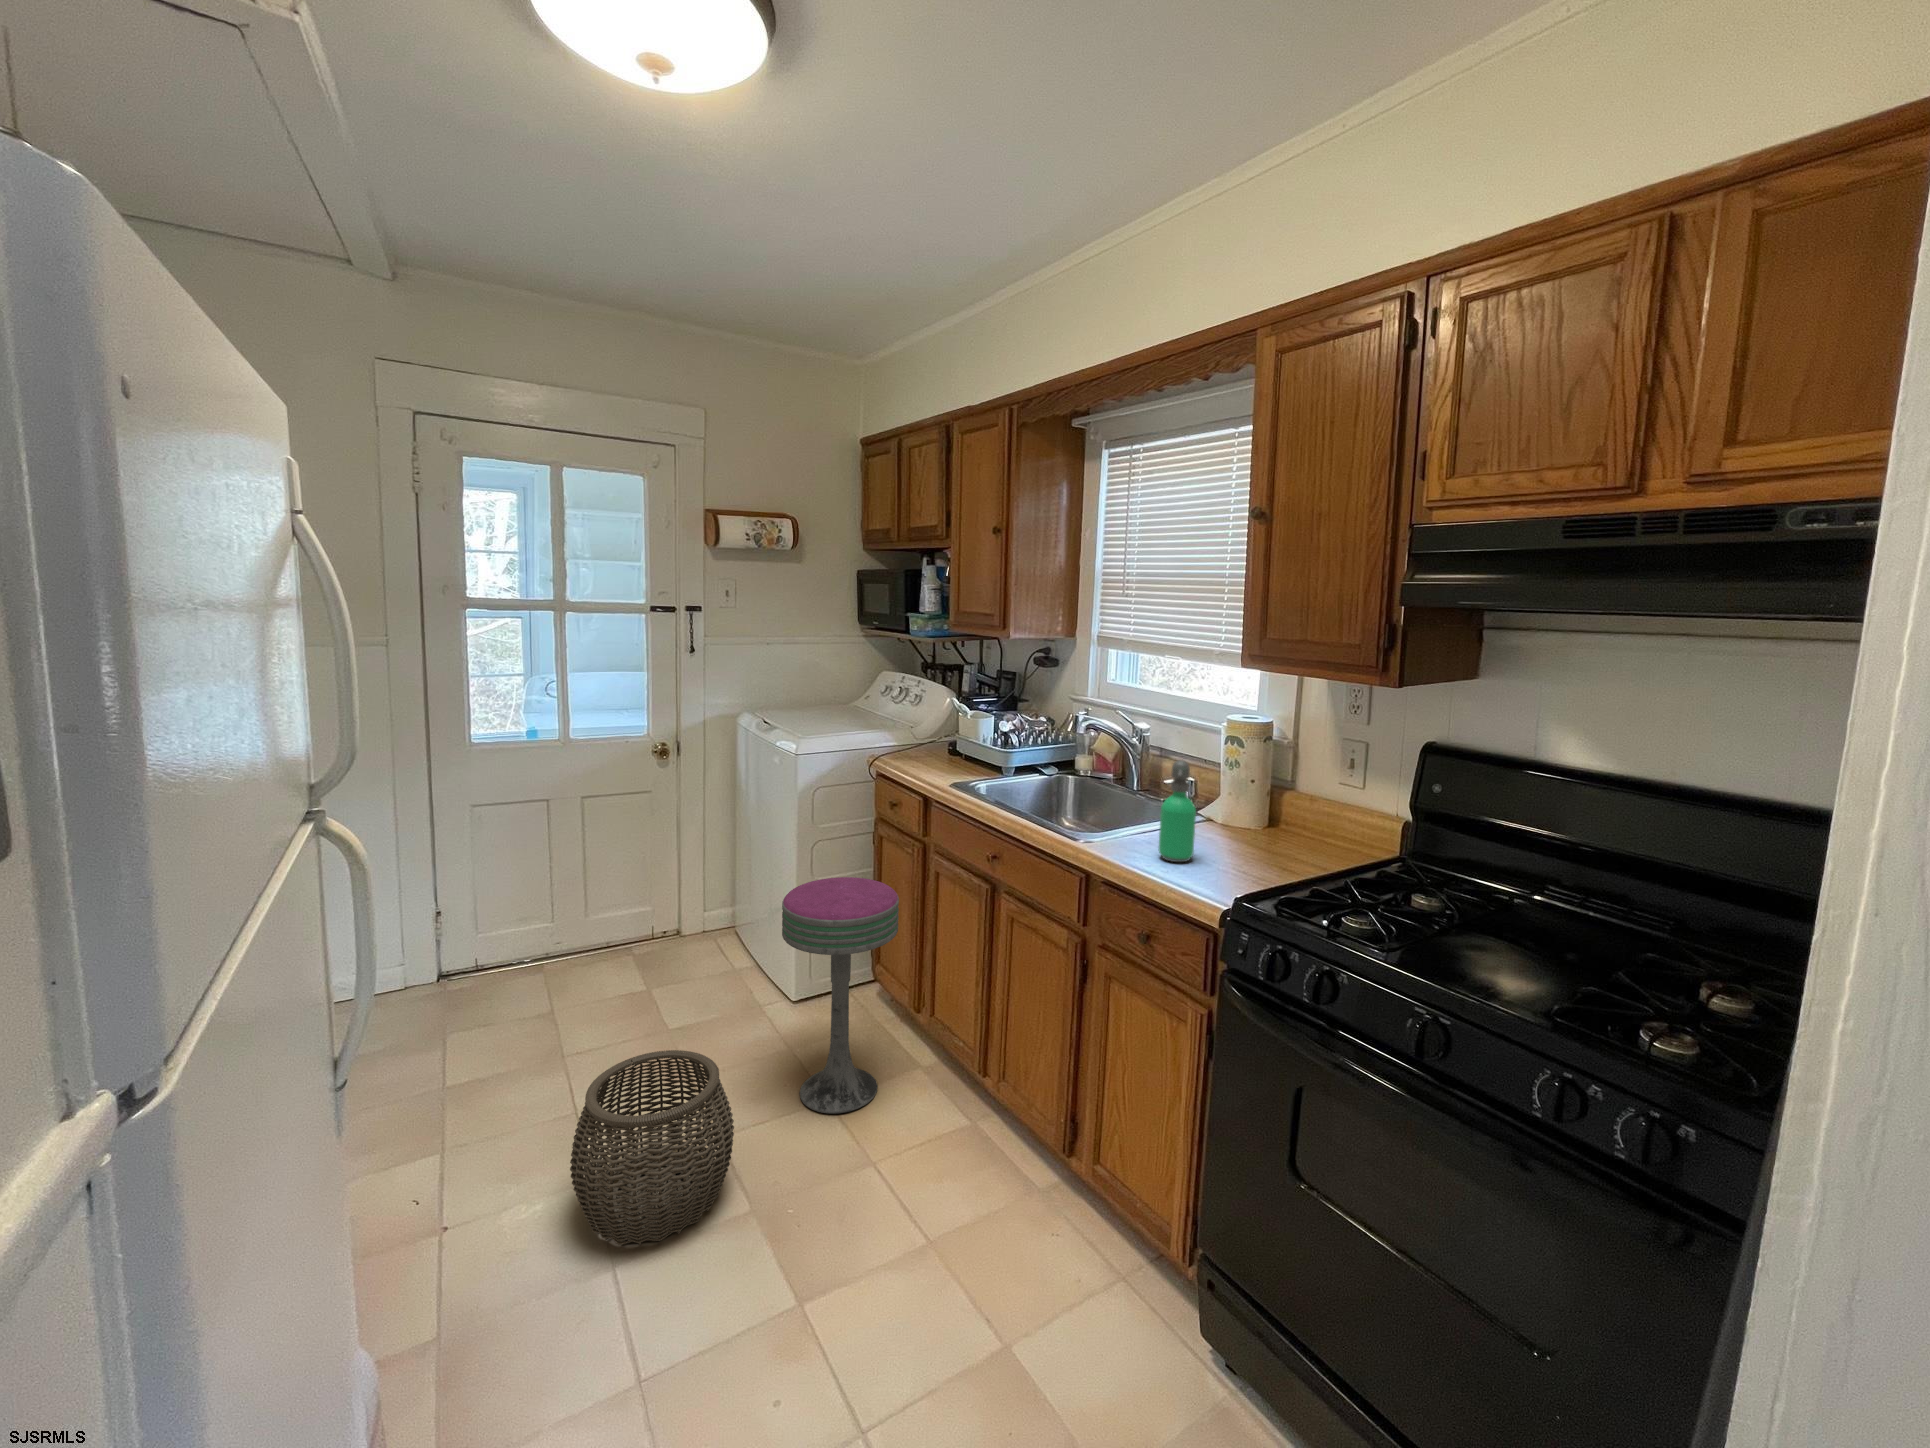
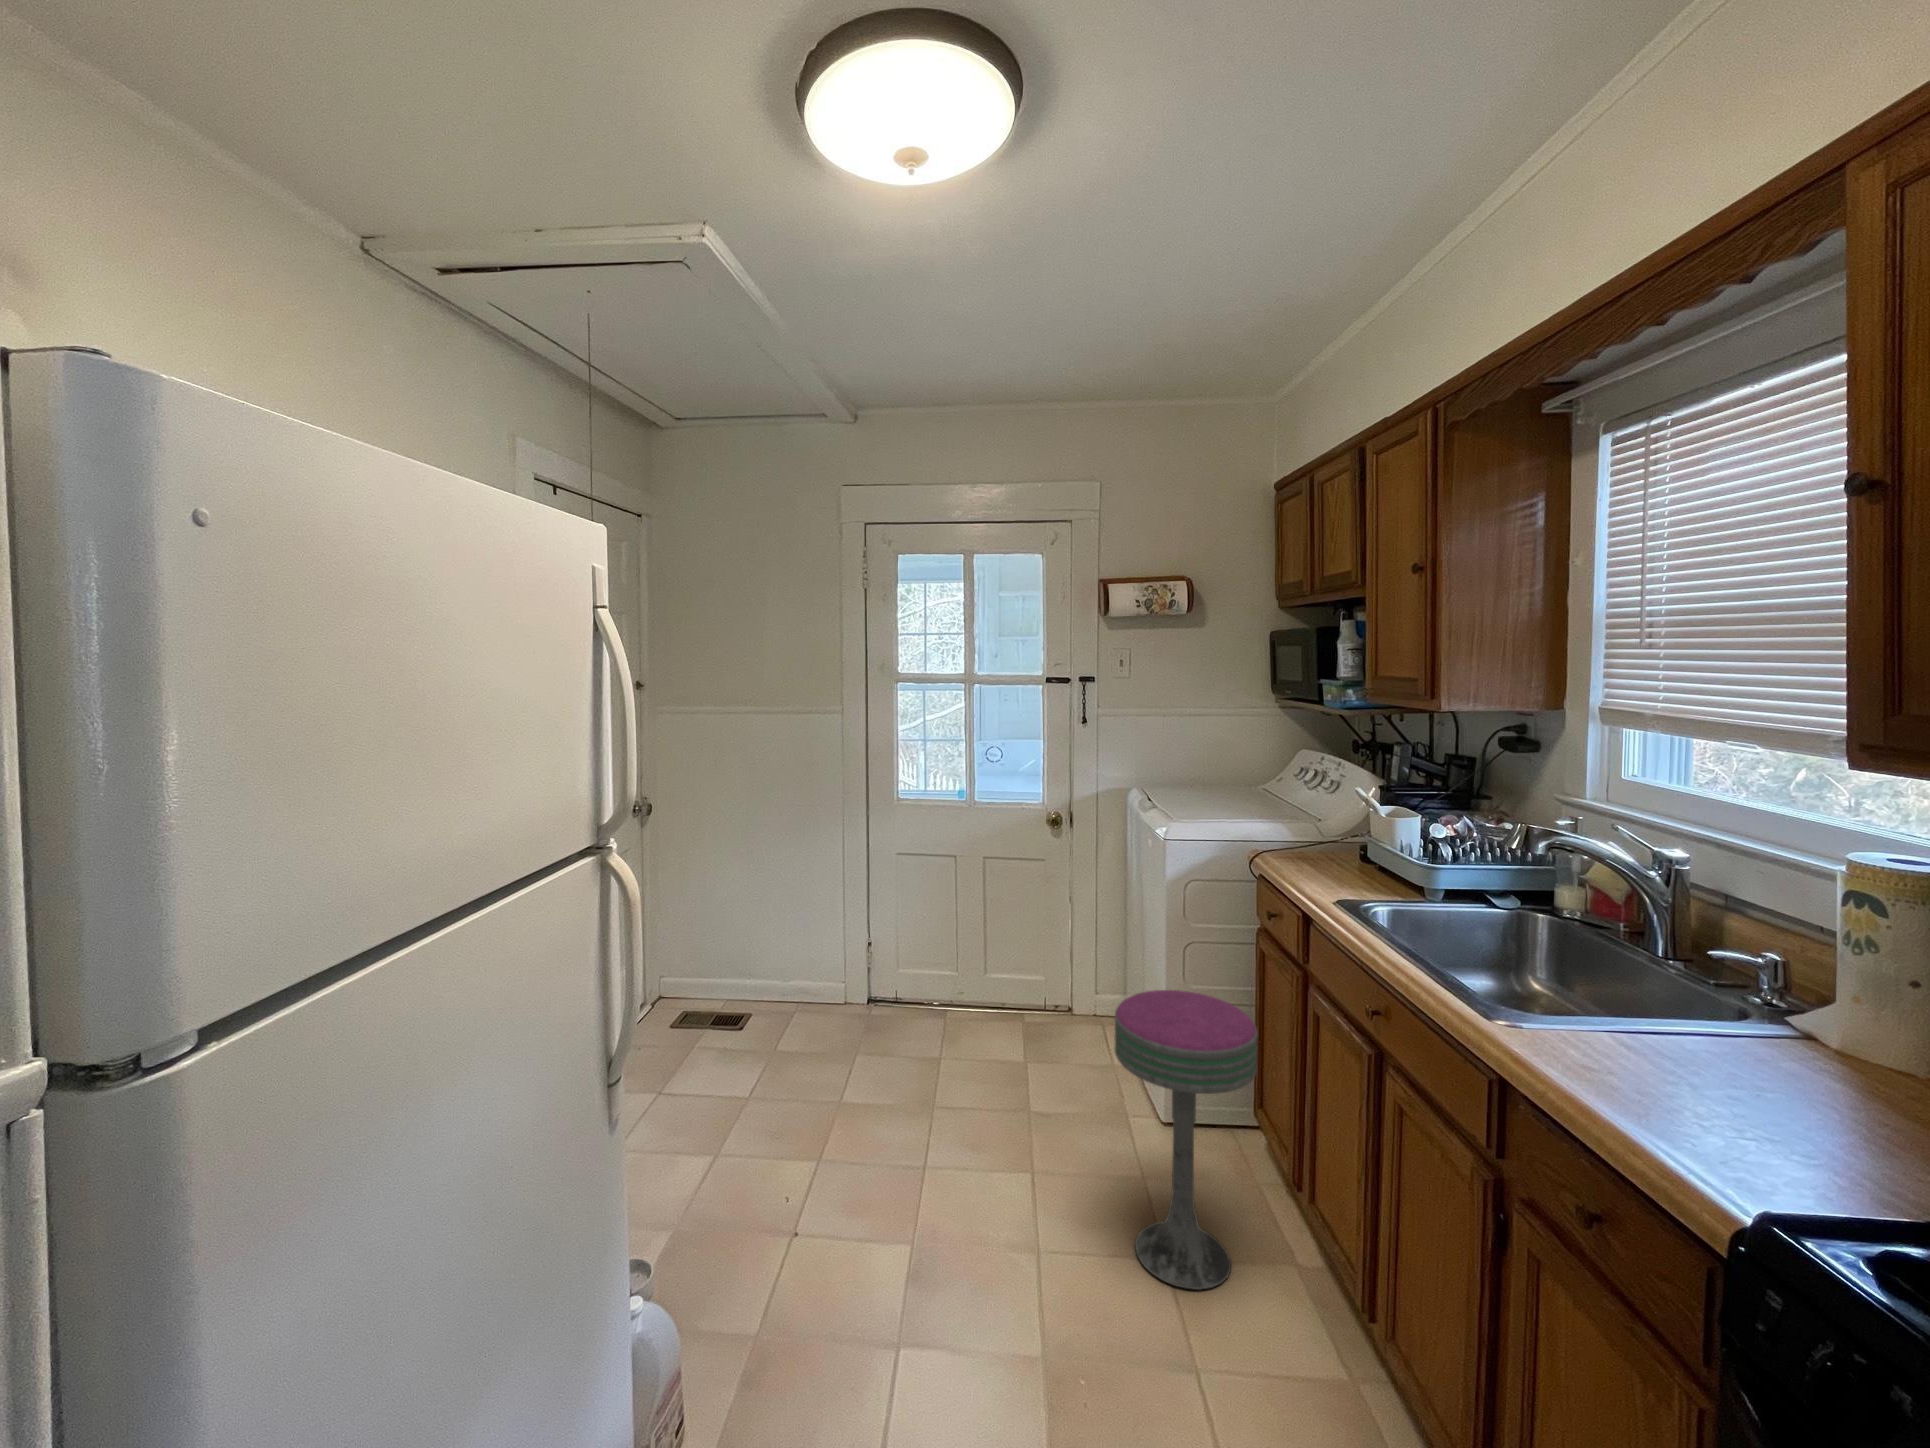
soap dispenser: present [1158,760,1196,862] -> none [1644,925,1728,1110]
woven basket: present [570,1050,734,1245] -> none [880,1136,1036,1351]

